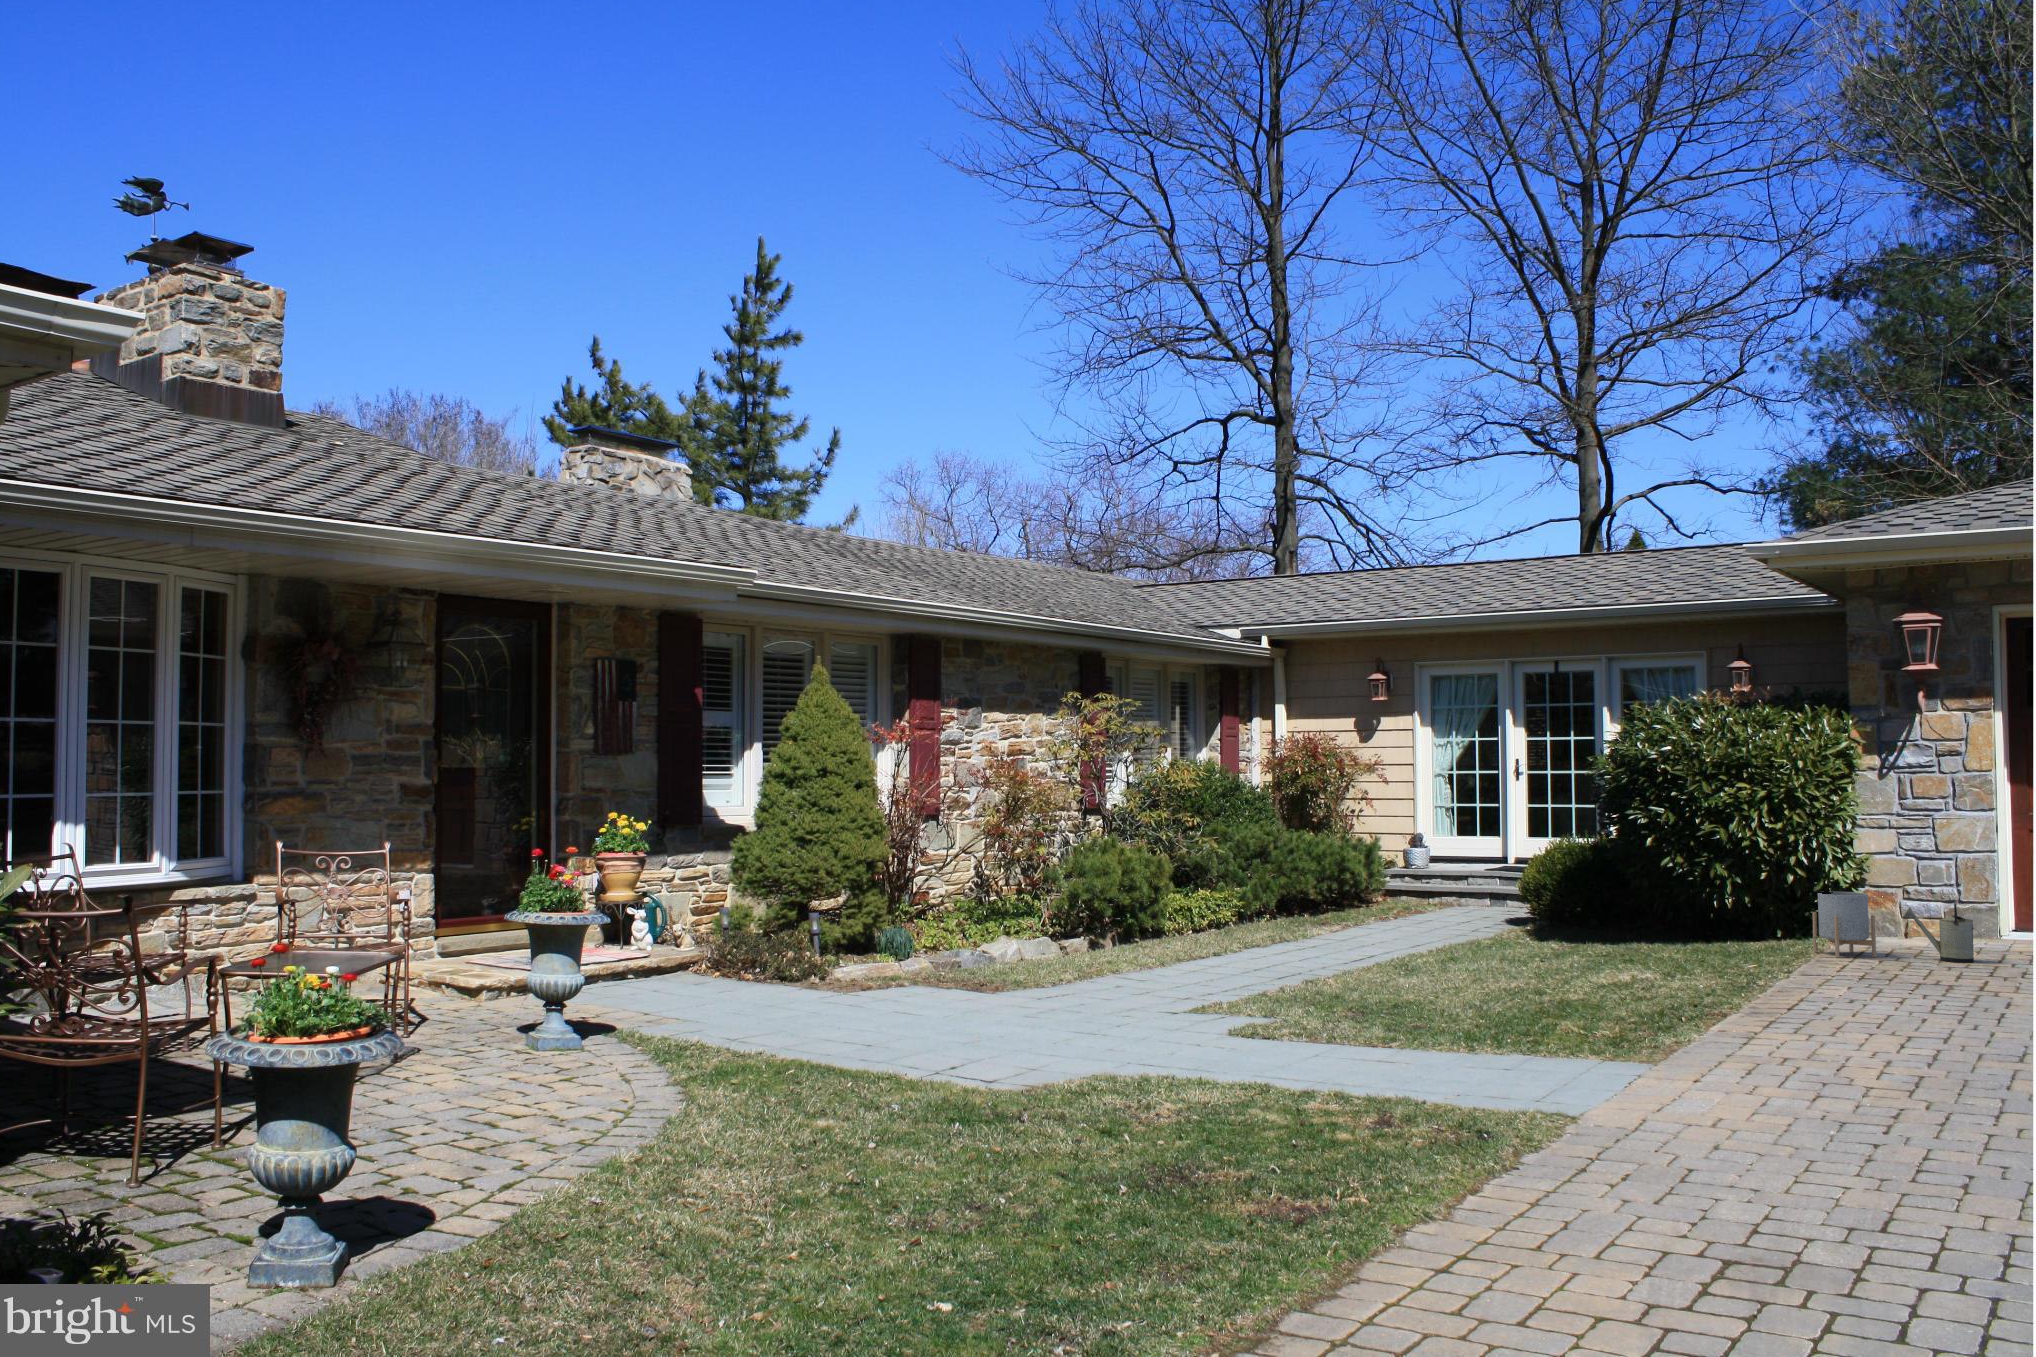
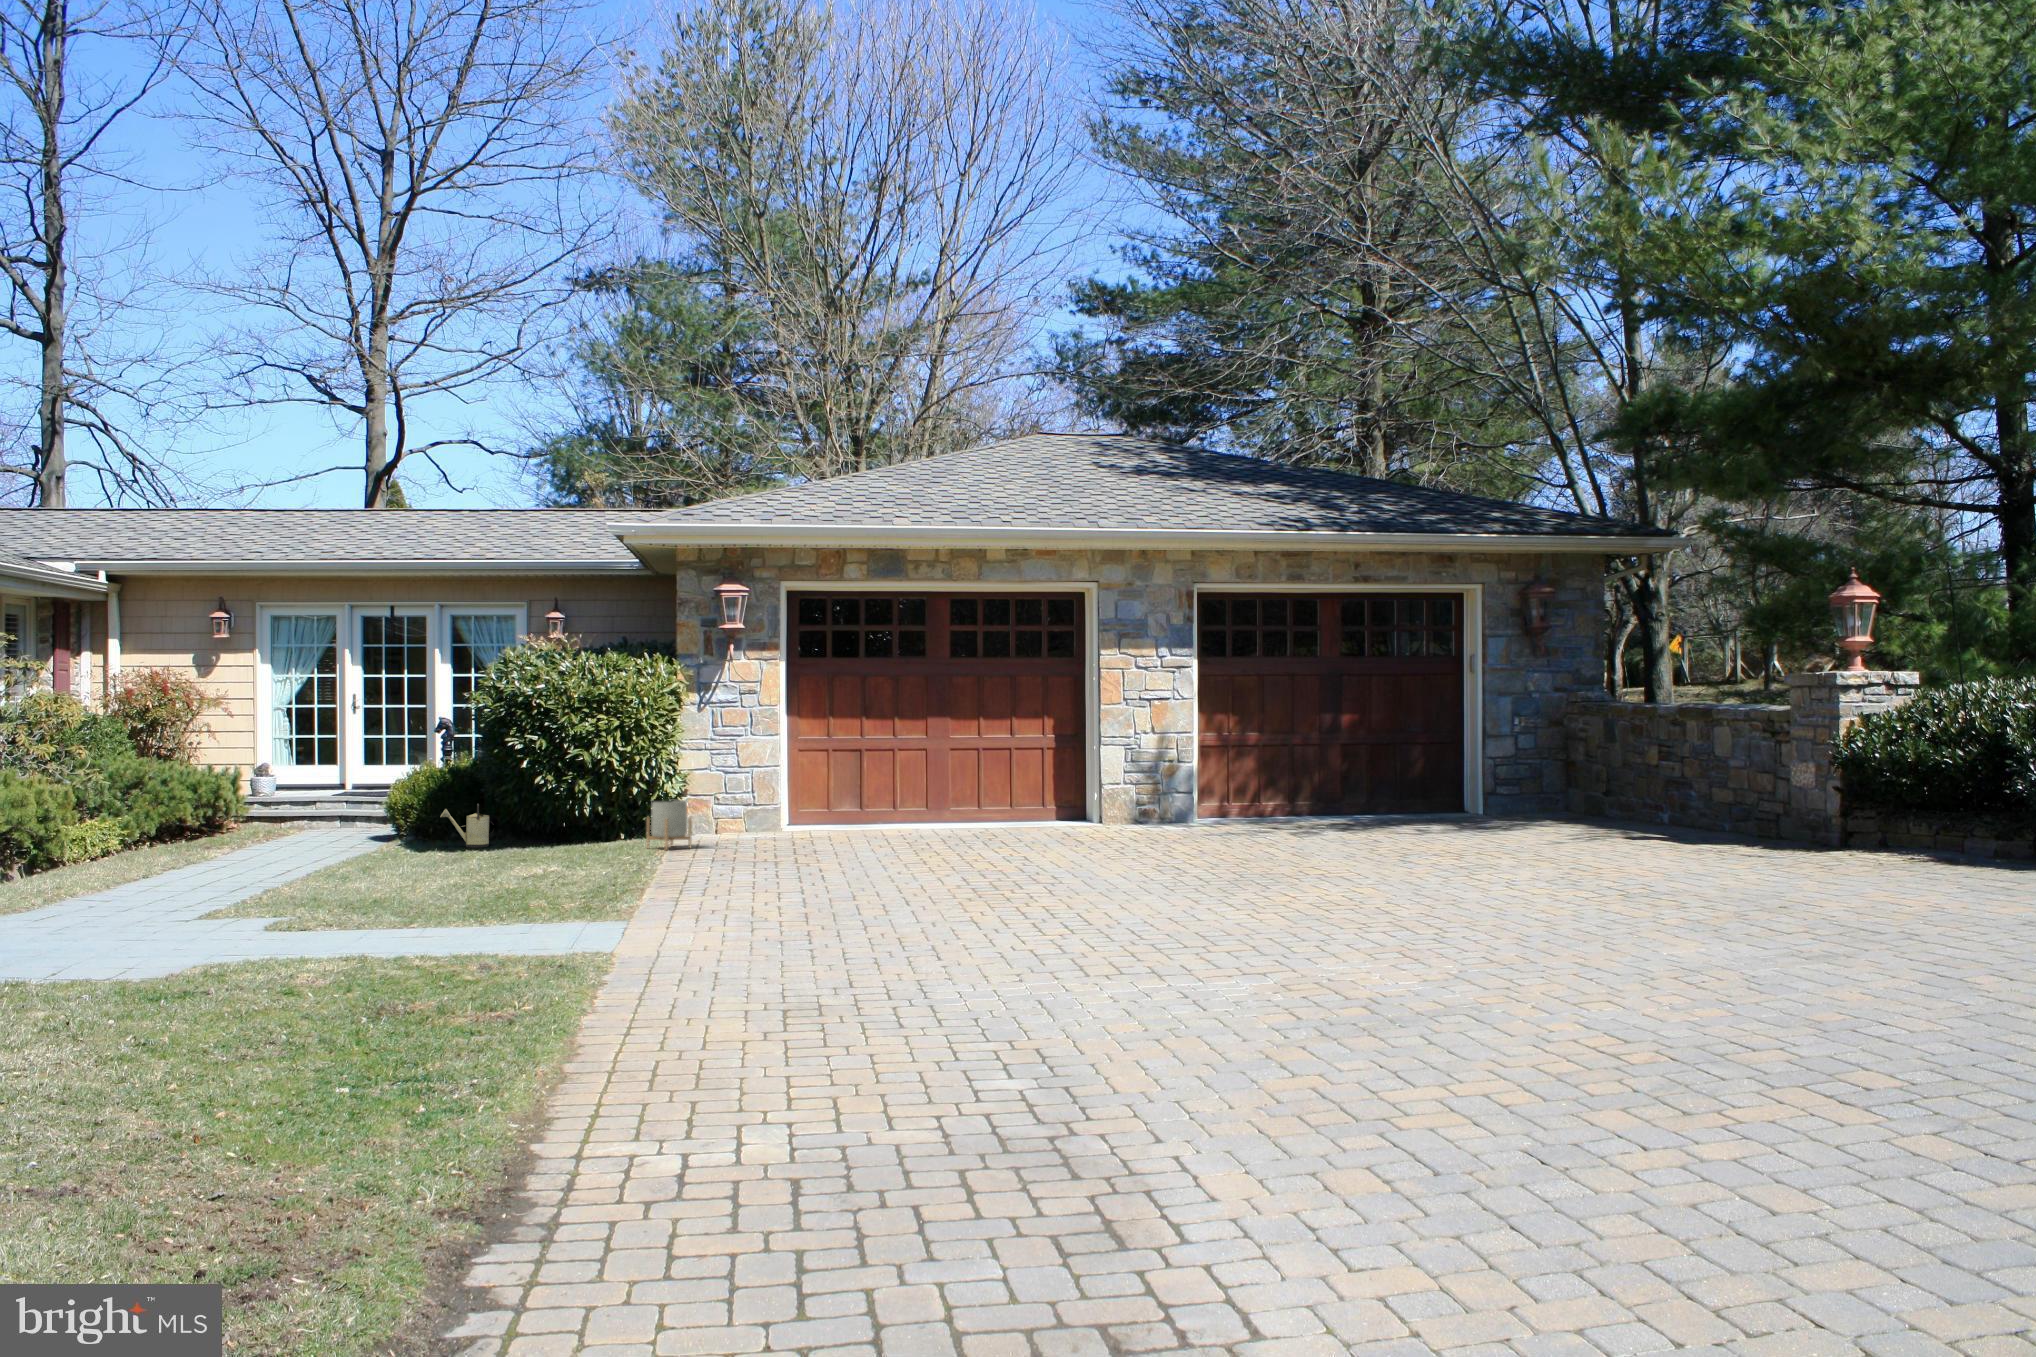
watering can: present [1902,903,1974,963] -> present [440,804,490,848]

